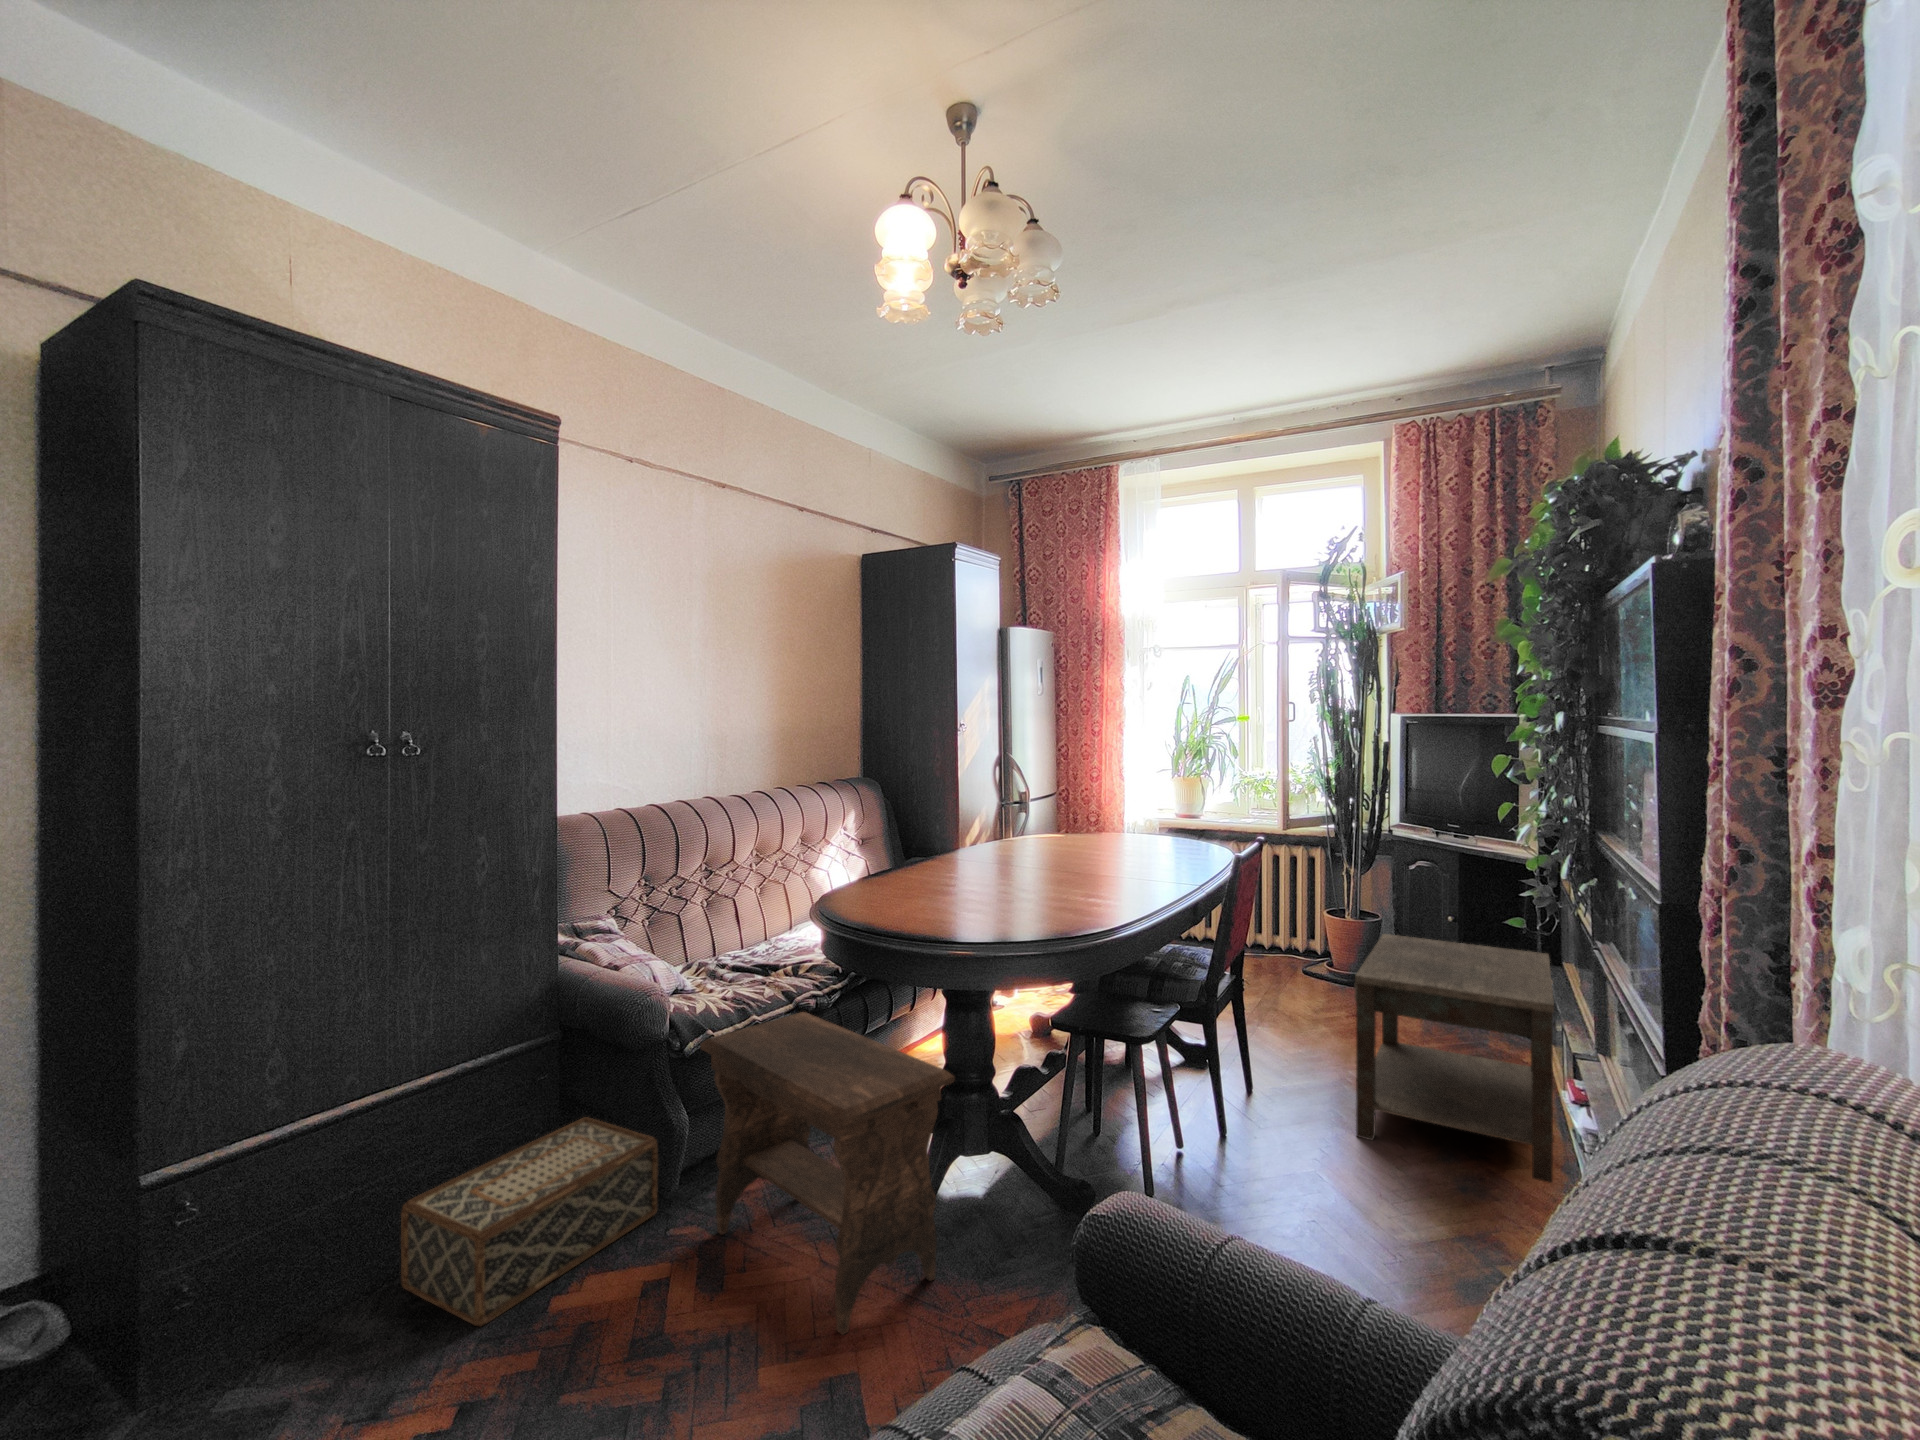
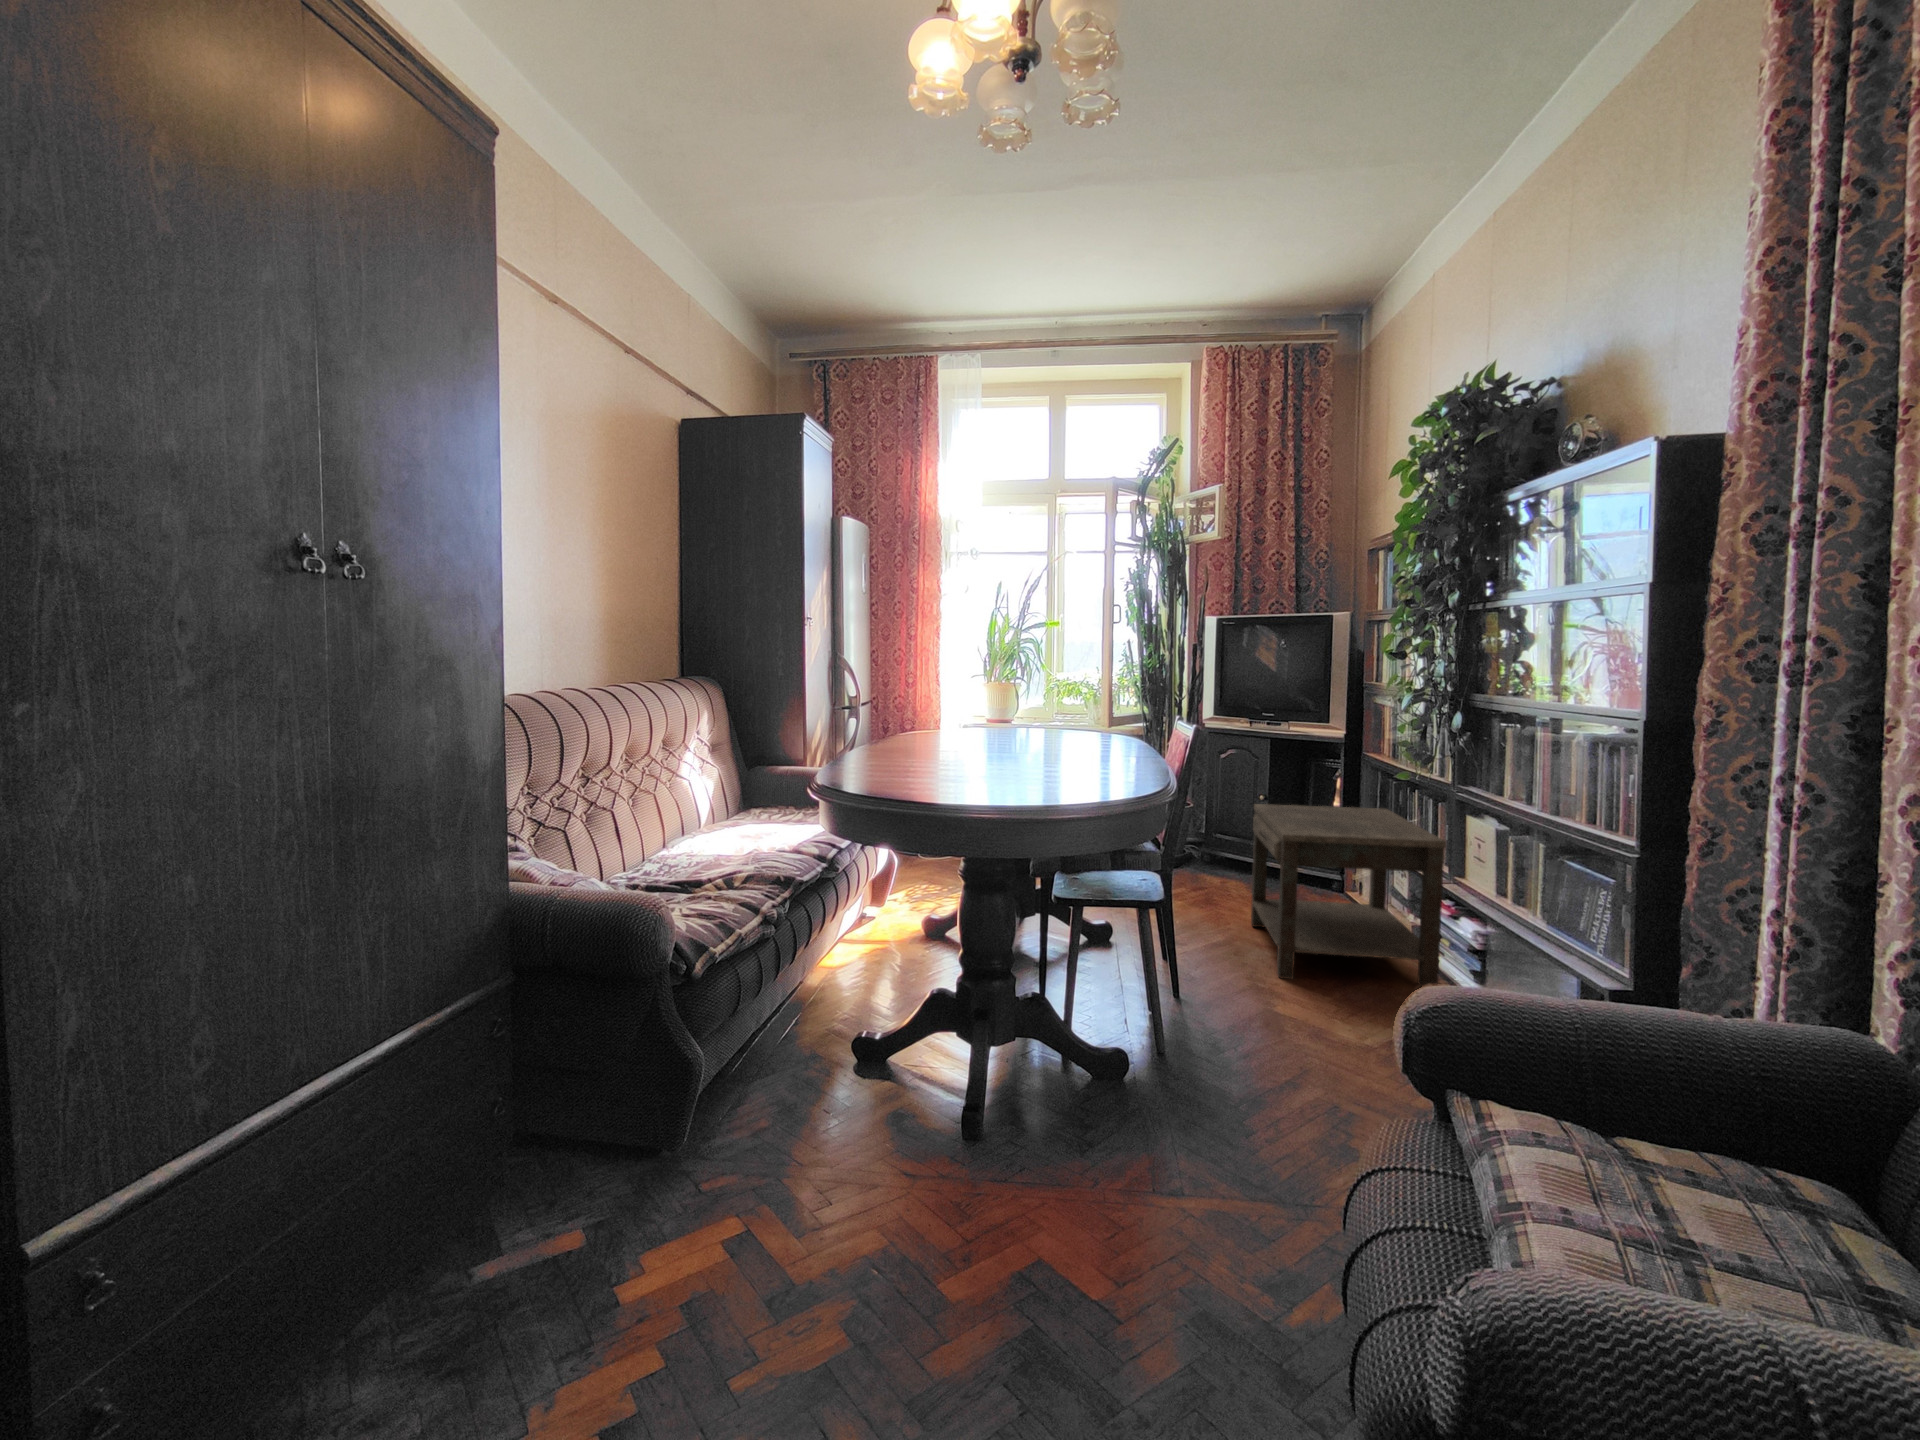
footstool: present [700,1012,955,1335] -> none [744,916,1072,1251]
woven basket: present [401,1117,658,1326] -> none [364,1084,676,1374]

